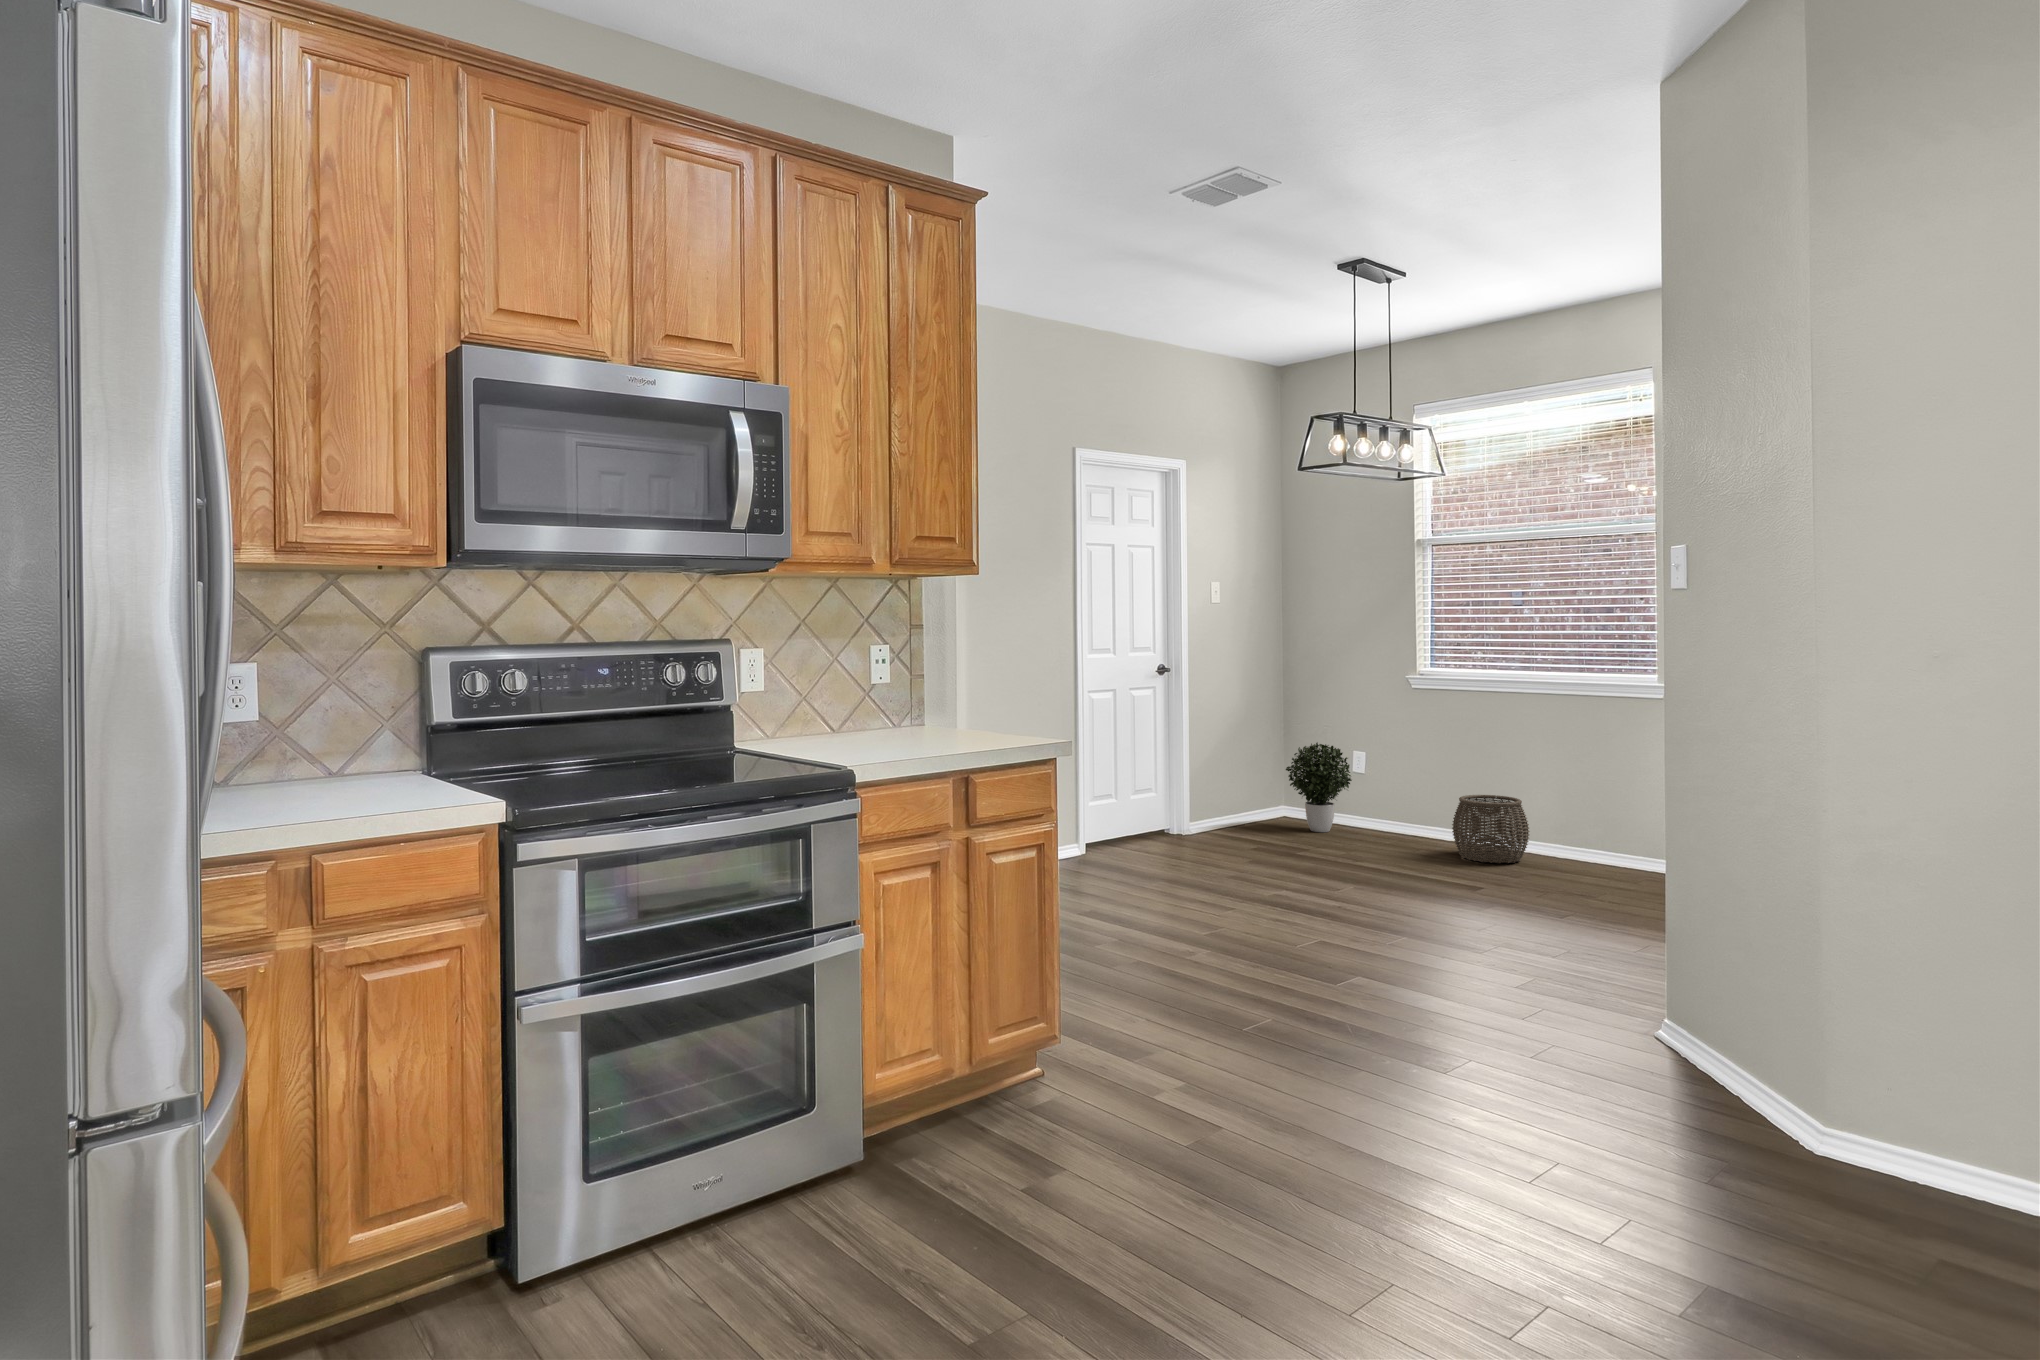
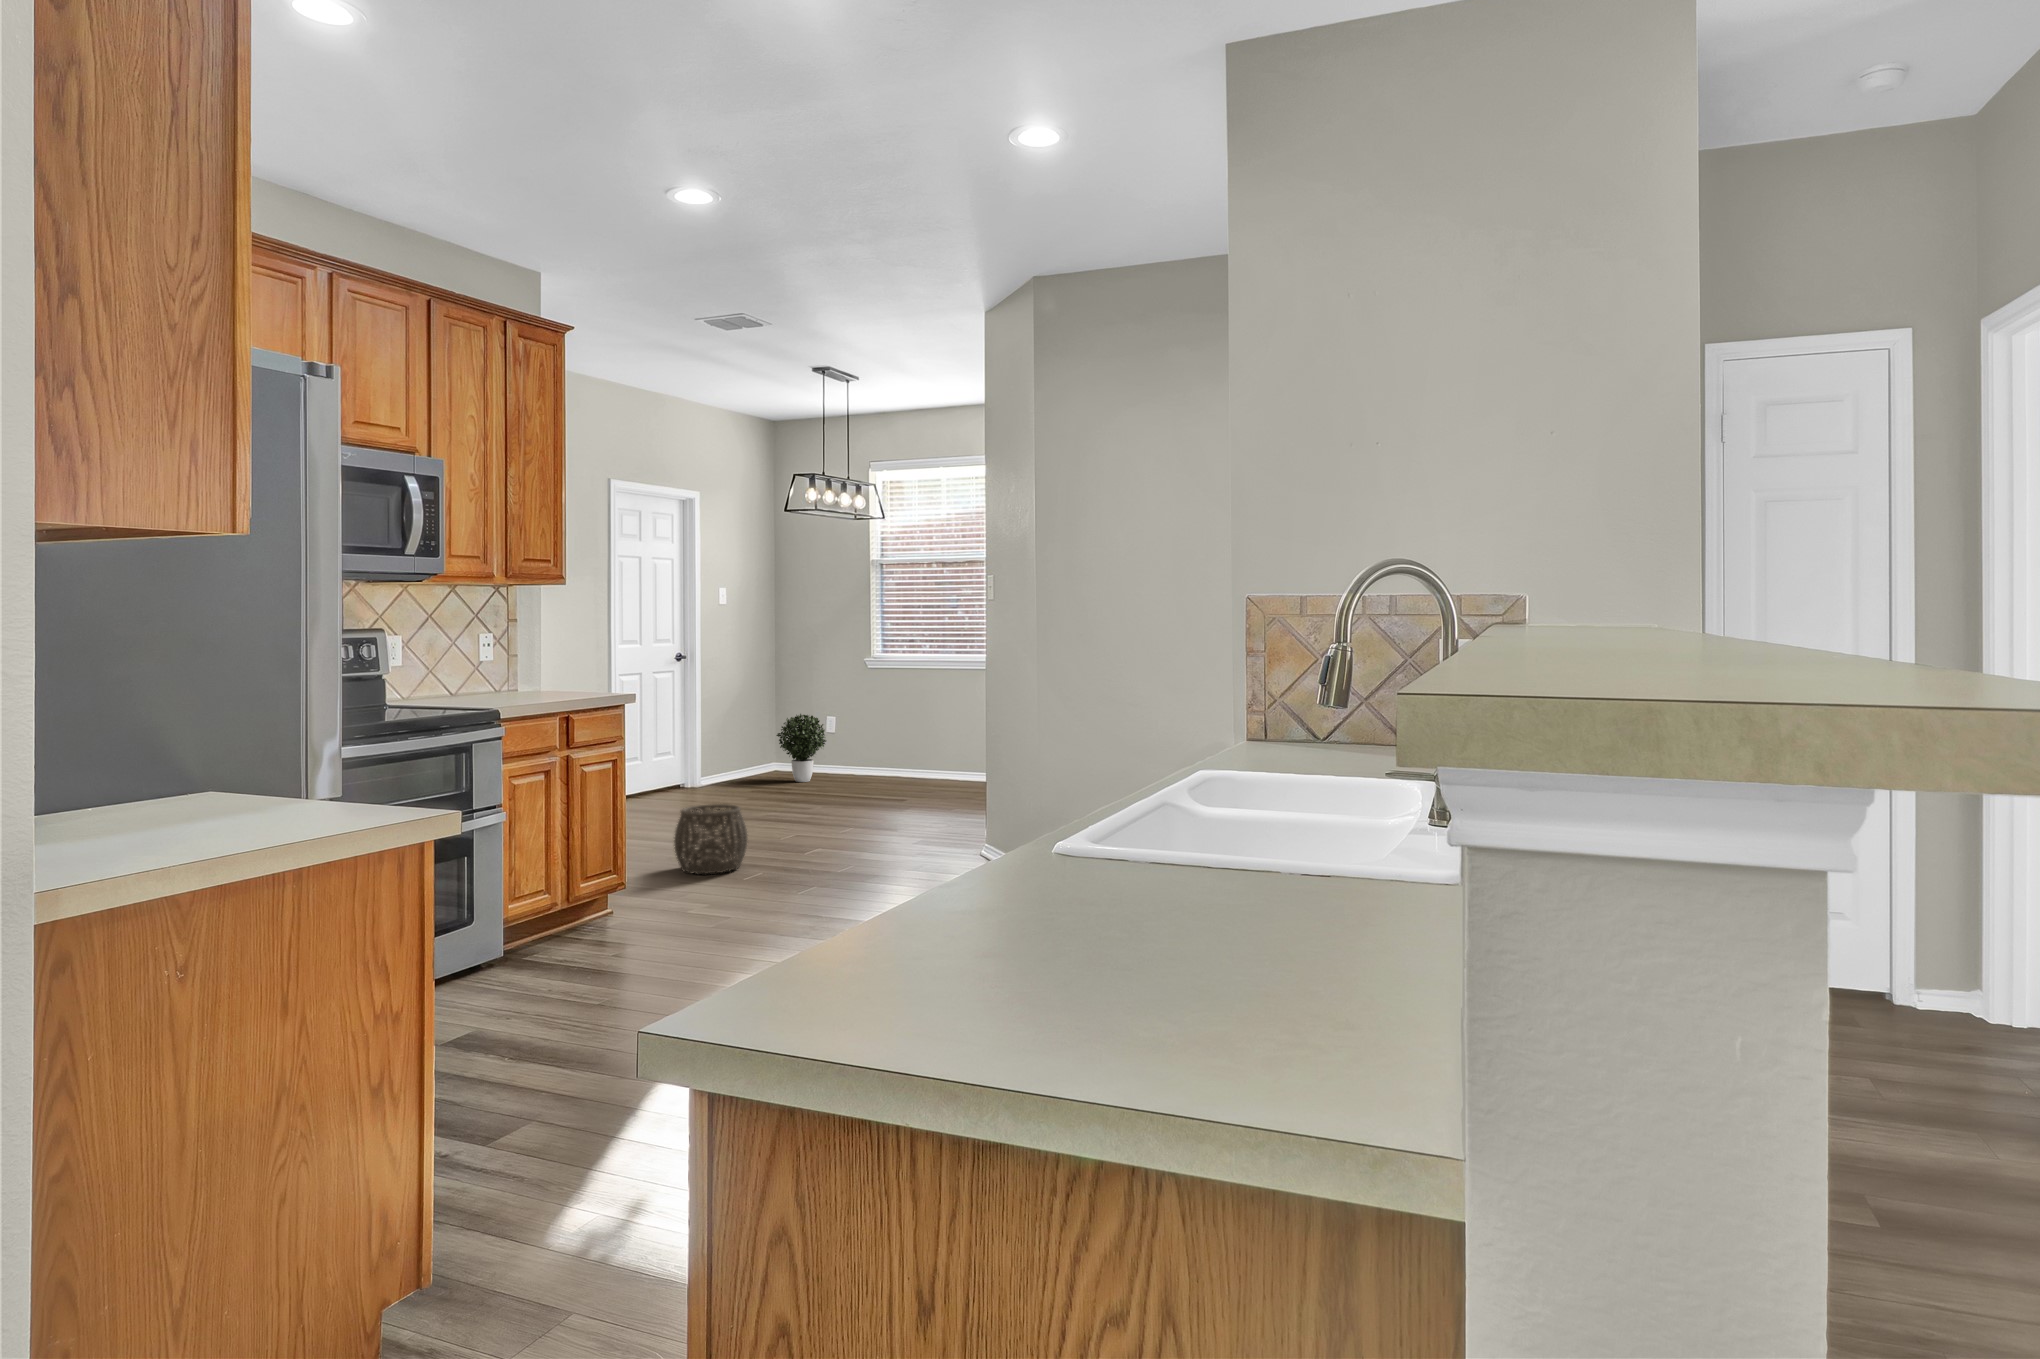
woven basket: present [1452,795,1530,863] -> present [674,804,748,874]

